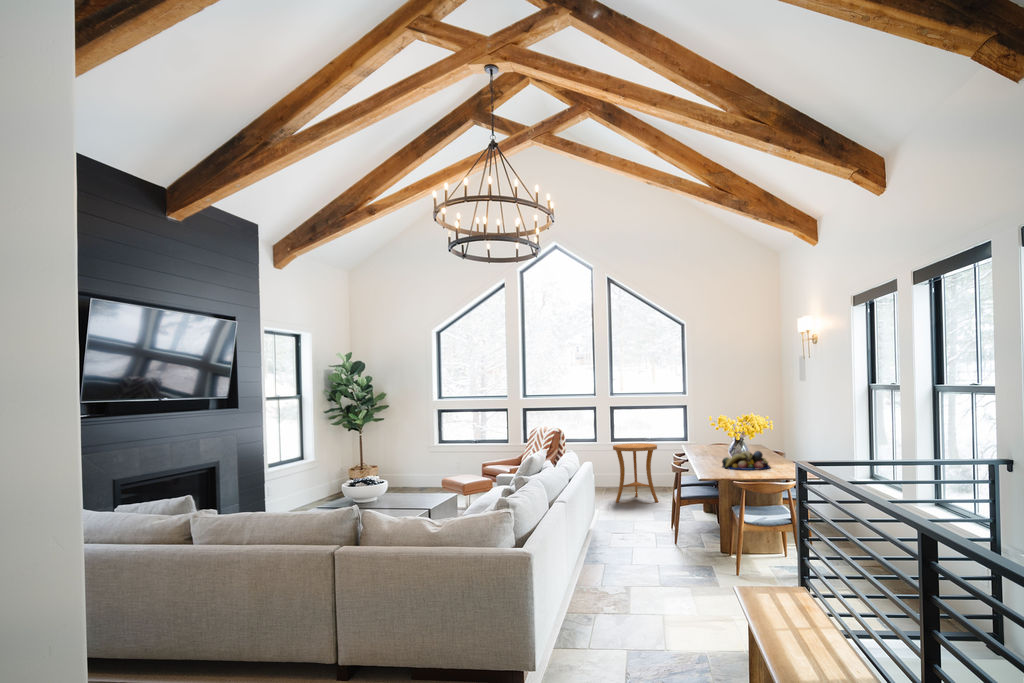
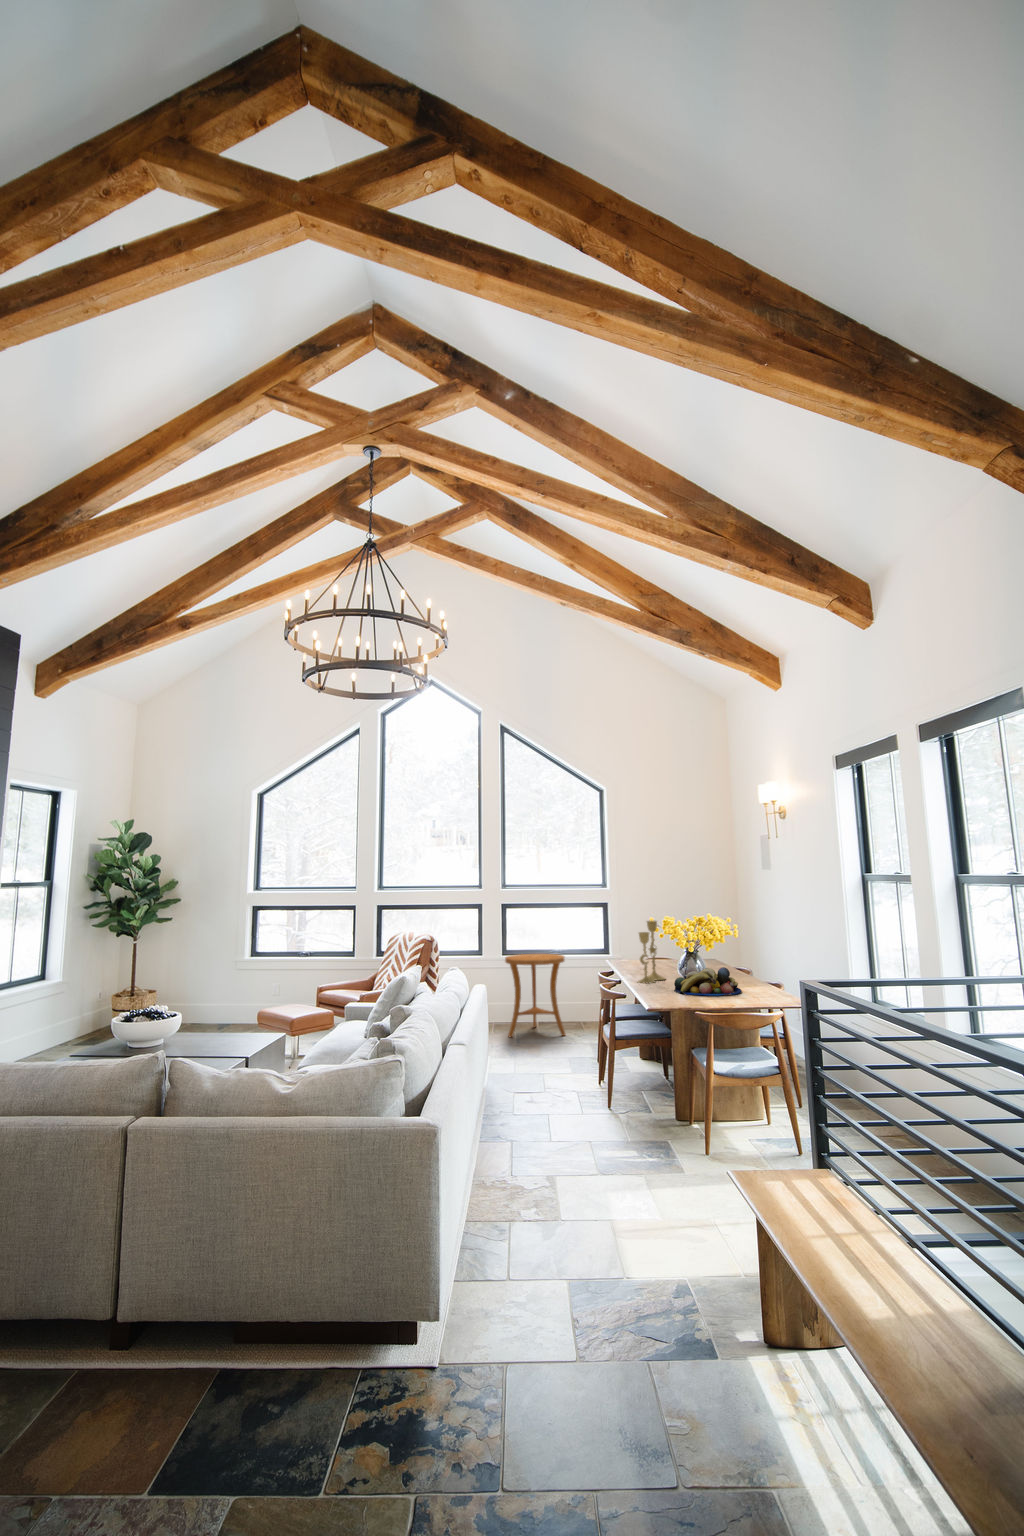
candlestick: none [699,419,722,462] -> present [637,921,665,983]

